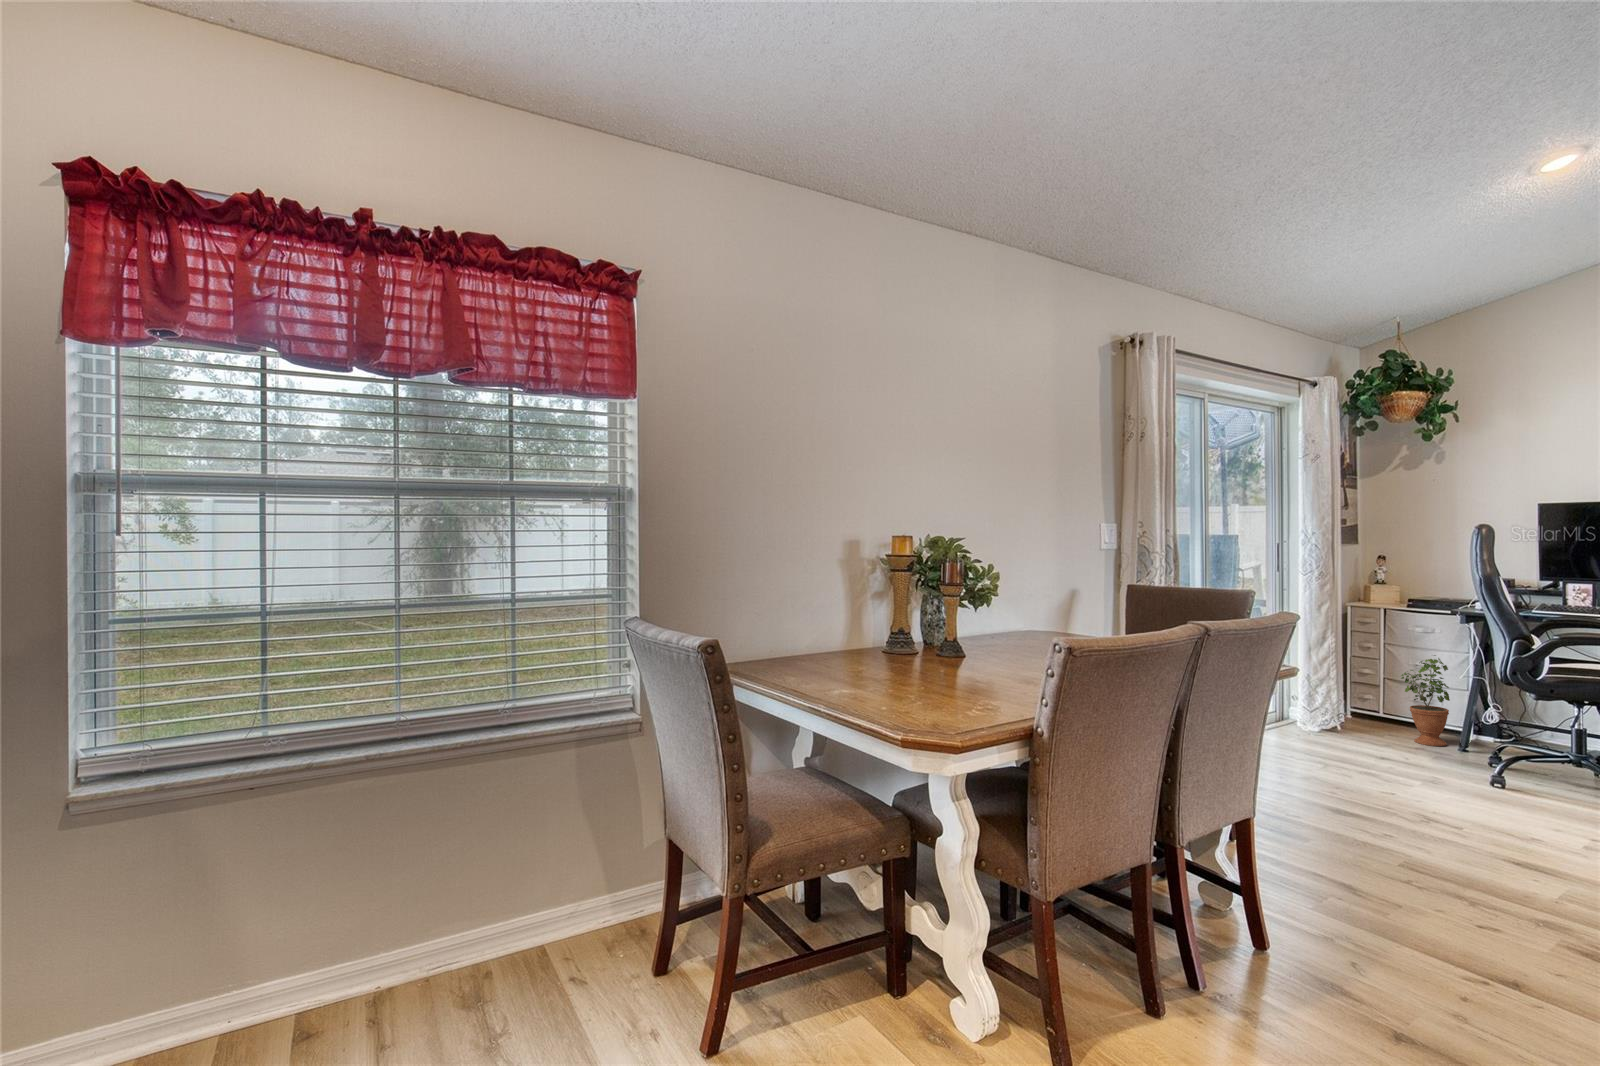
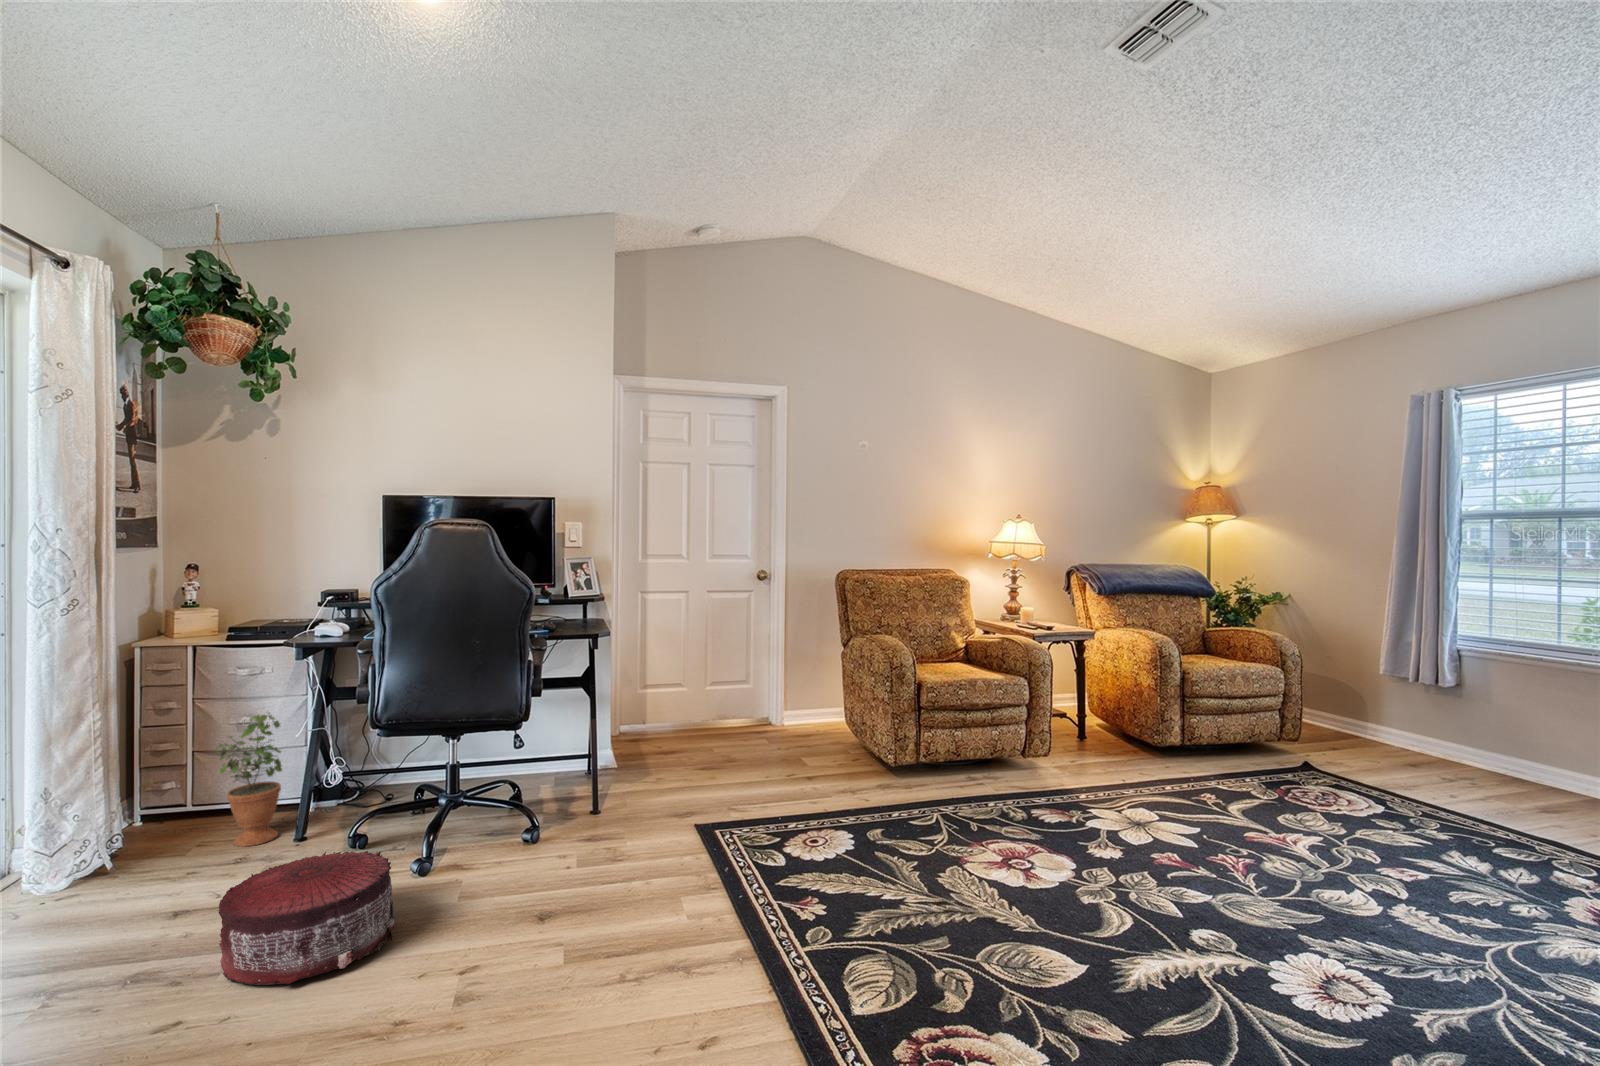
pouf: none [1413,741,1539,813] -> present [219,851,395,985]

